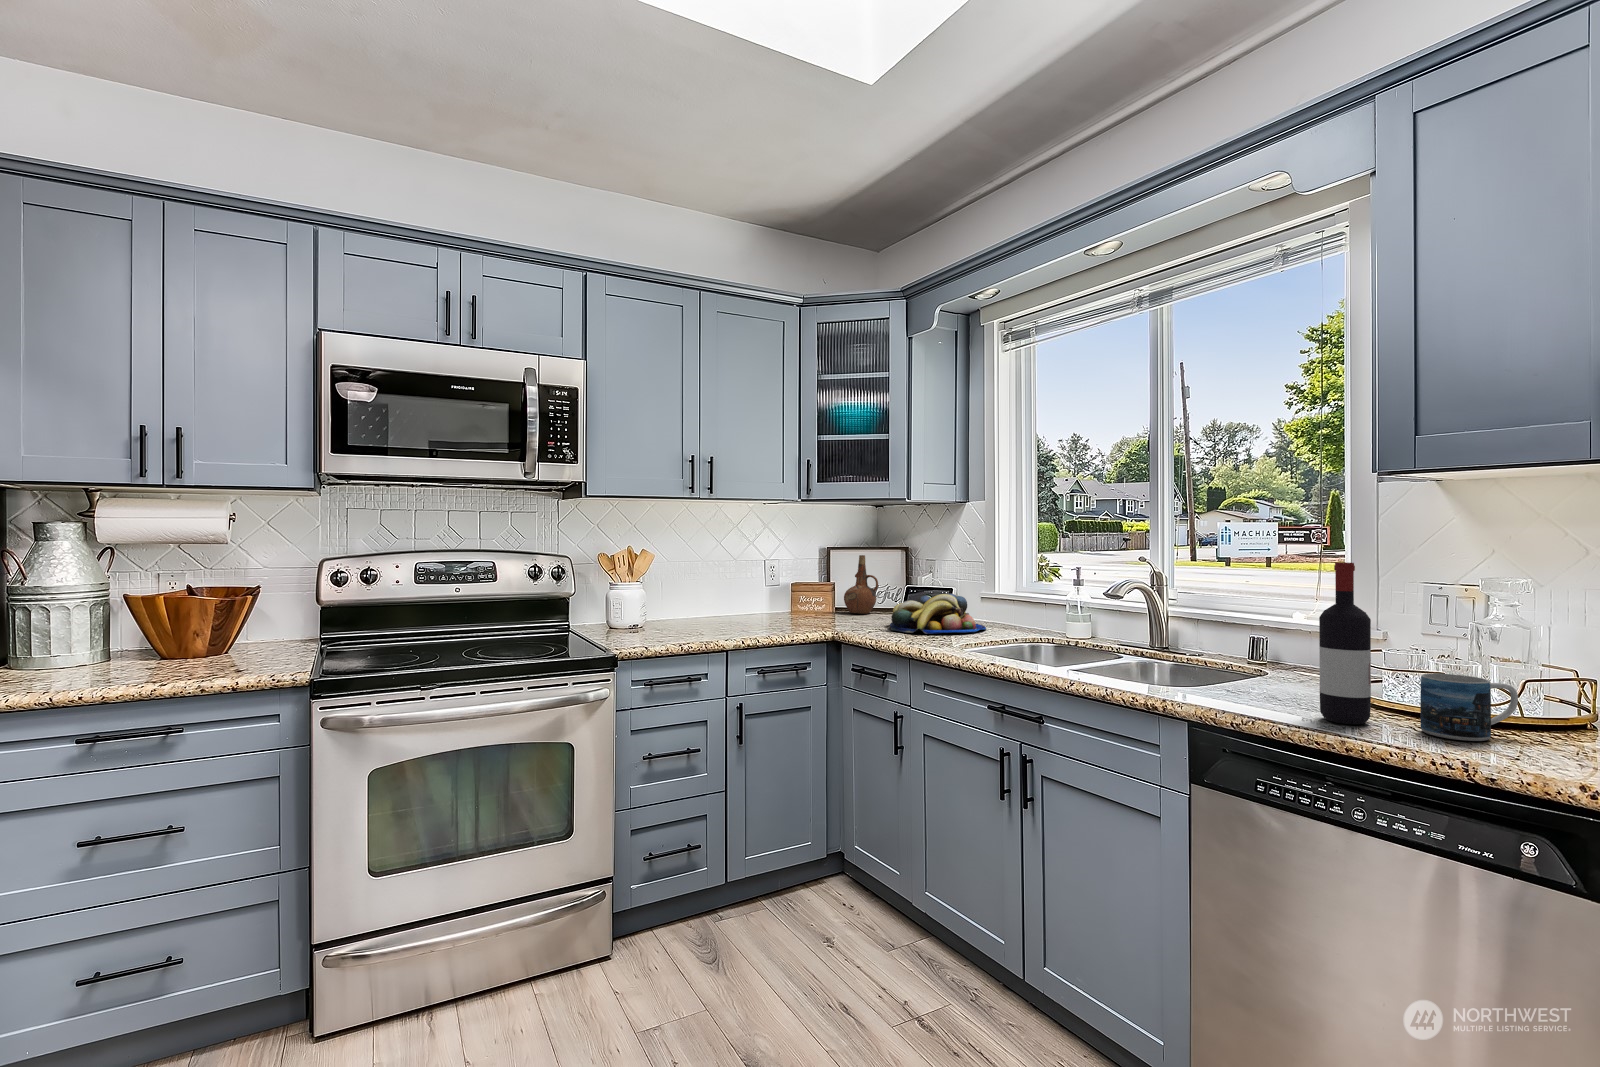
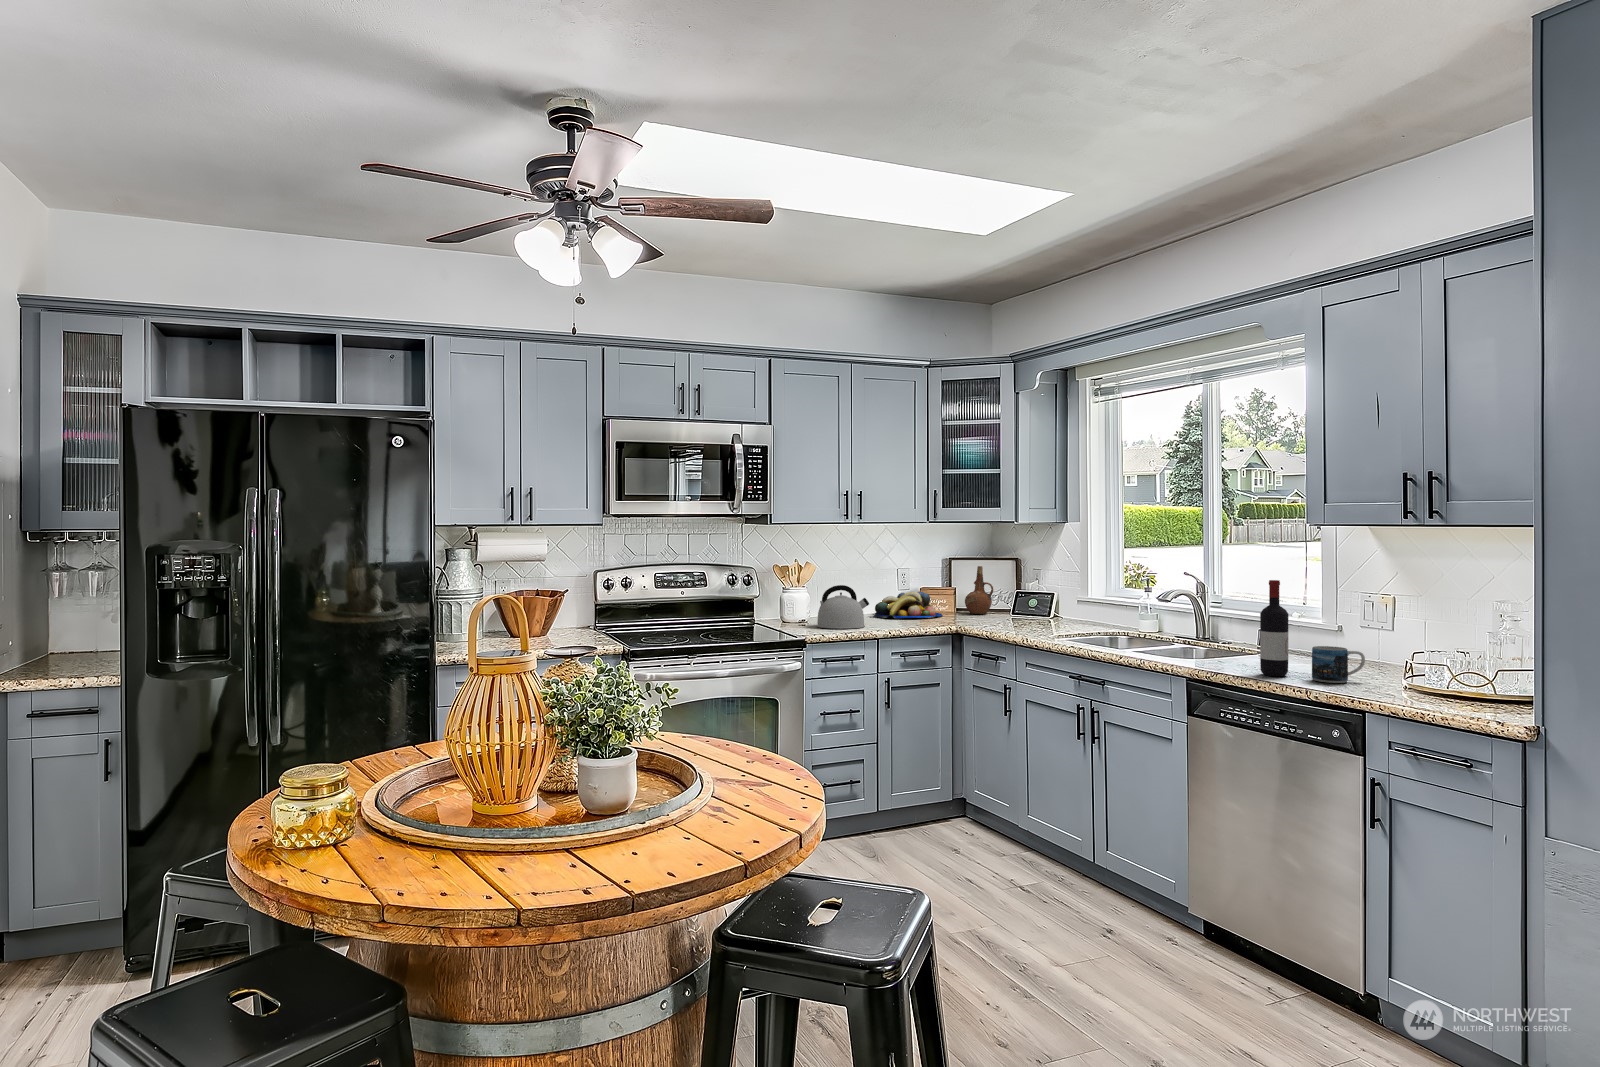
kettle: none [648,578,719,636] -> present [817,585,869,629]
fruit bowl: present [890,594,986,634] -> present [875,591,942,618]

